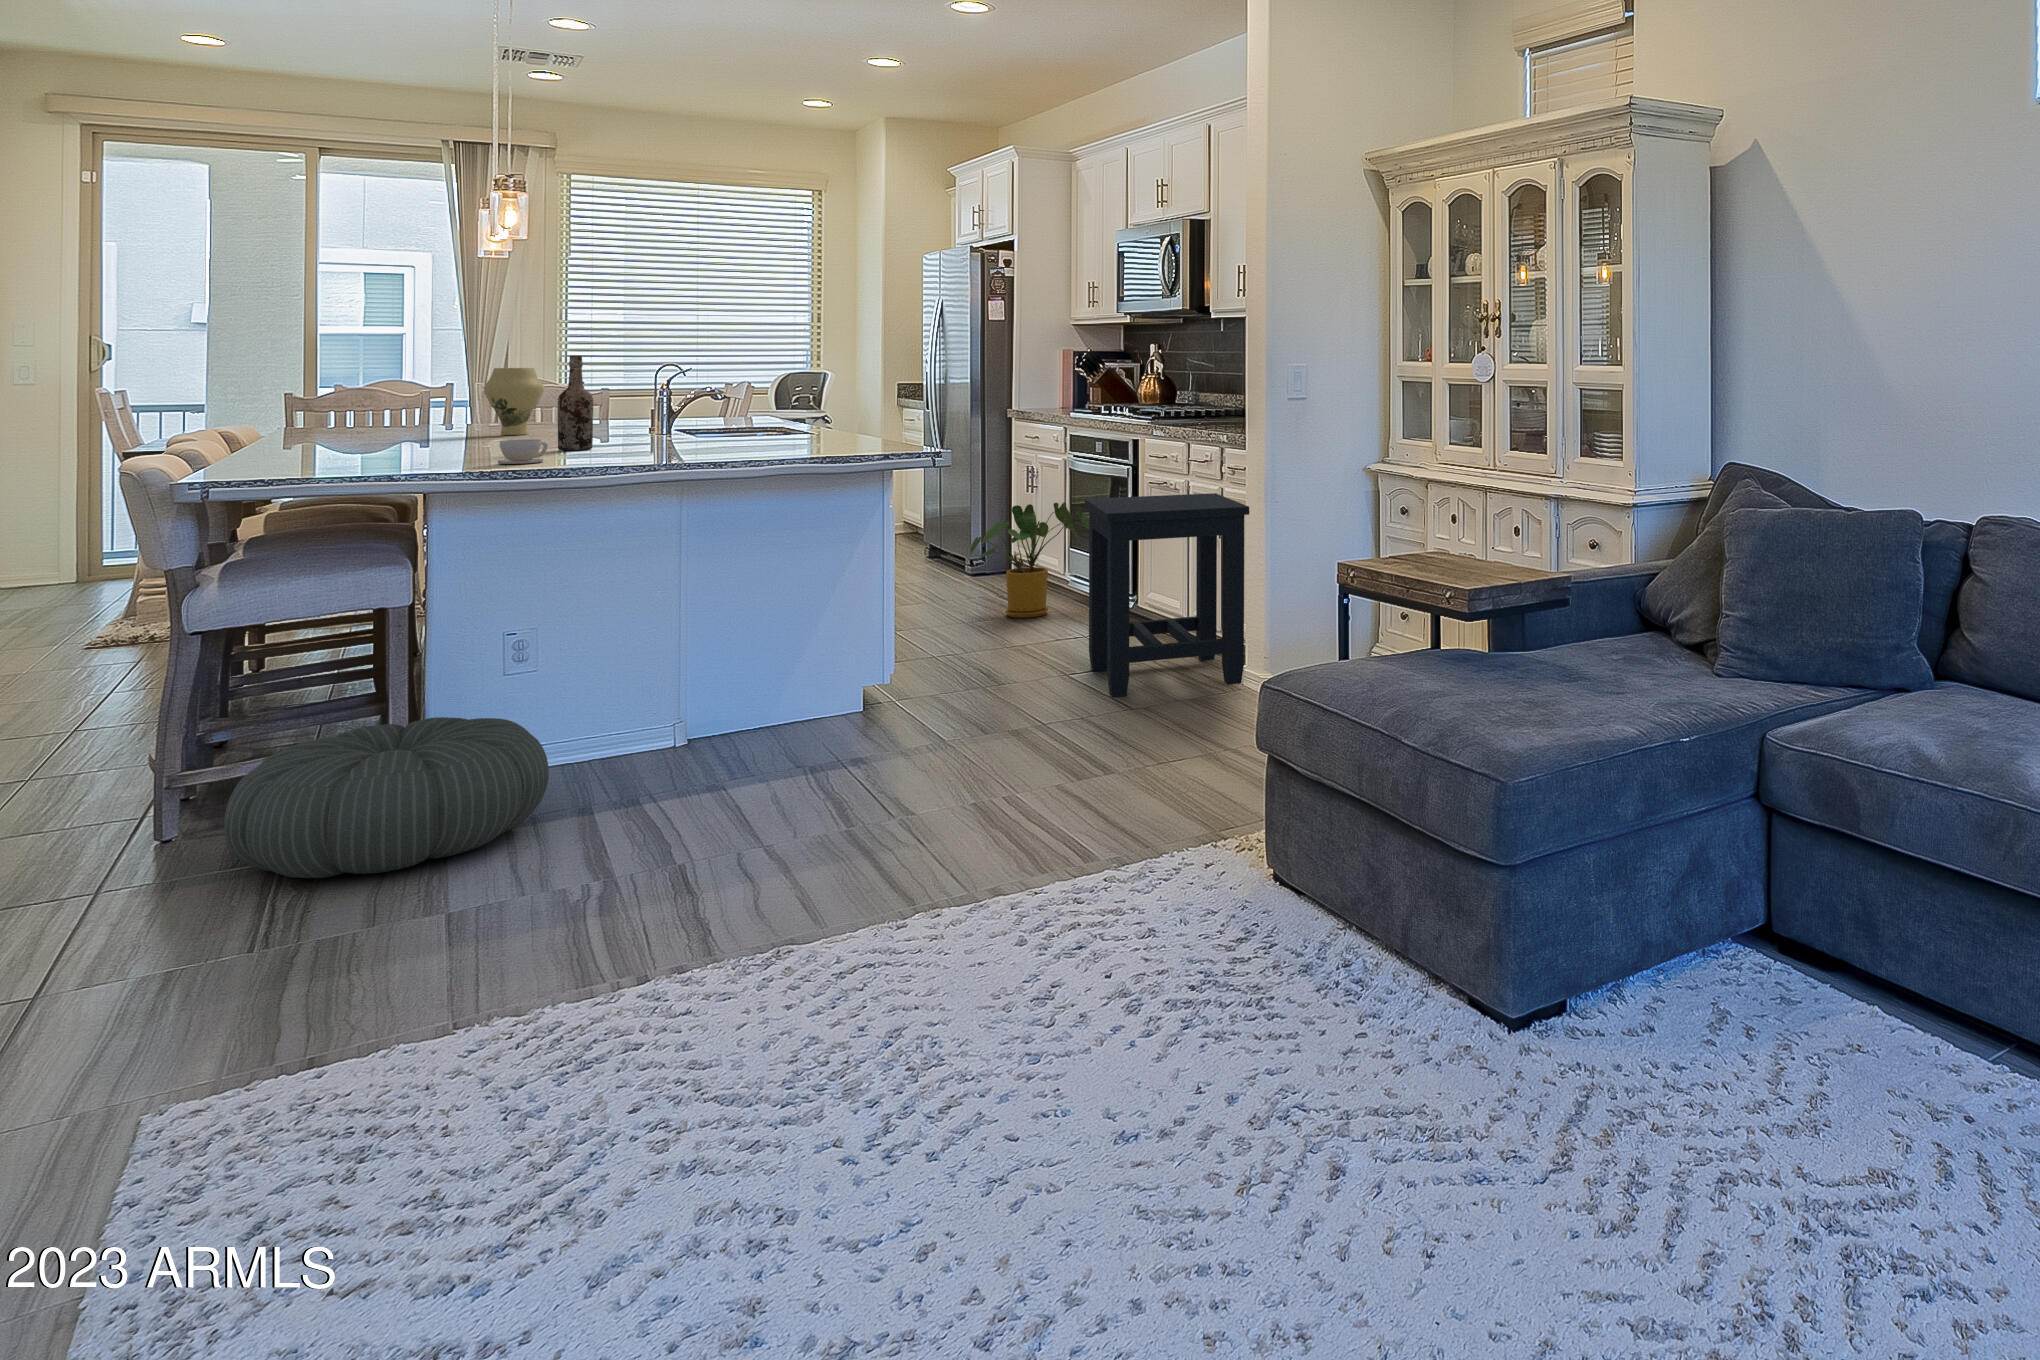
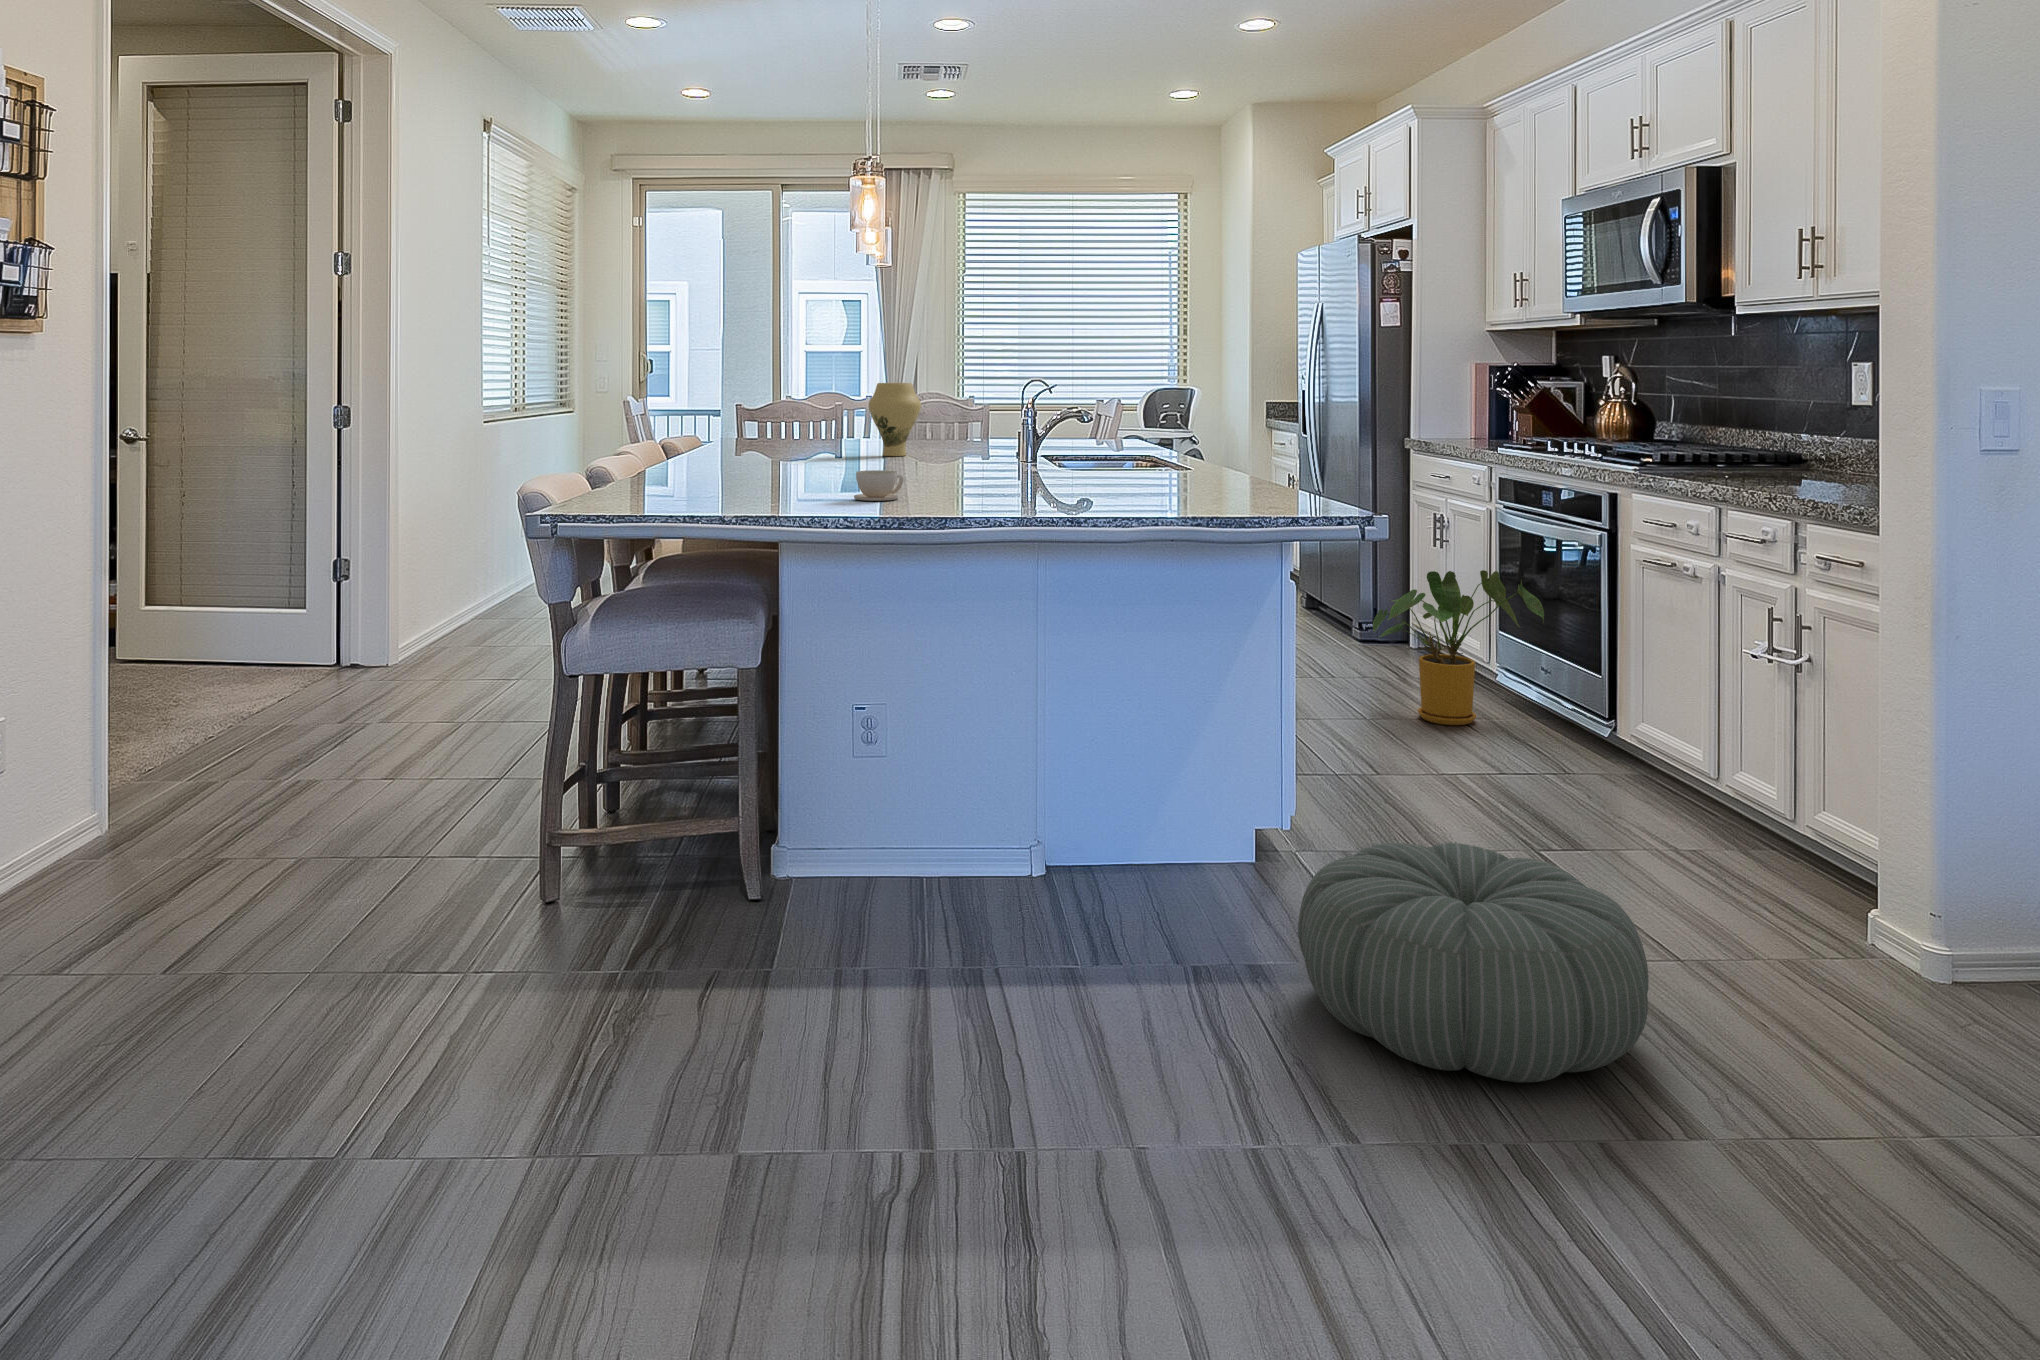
wine bottle: present [558,356,593,450] -> none [921,369,956,482]
side table: present [1085,493,1249,697] -> none [1561,585,1879,935]
pouf: present [224,717,549,878] -> present [1298,843,1649,1083]

